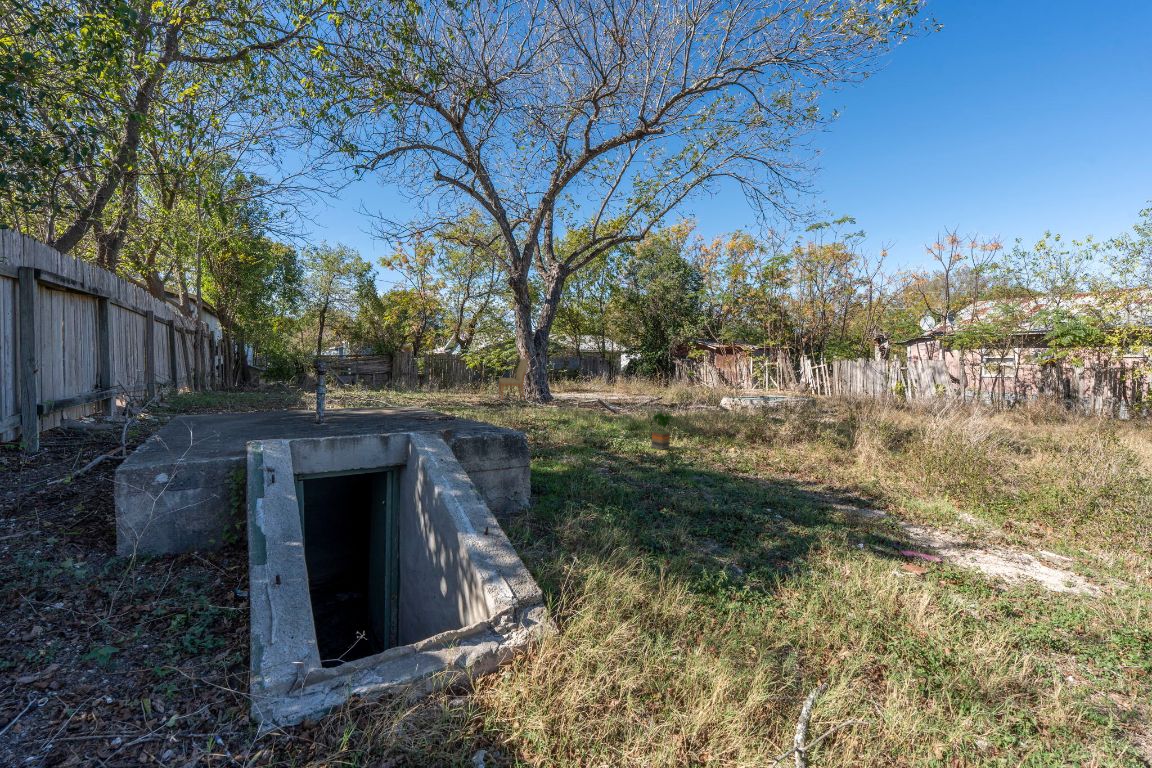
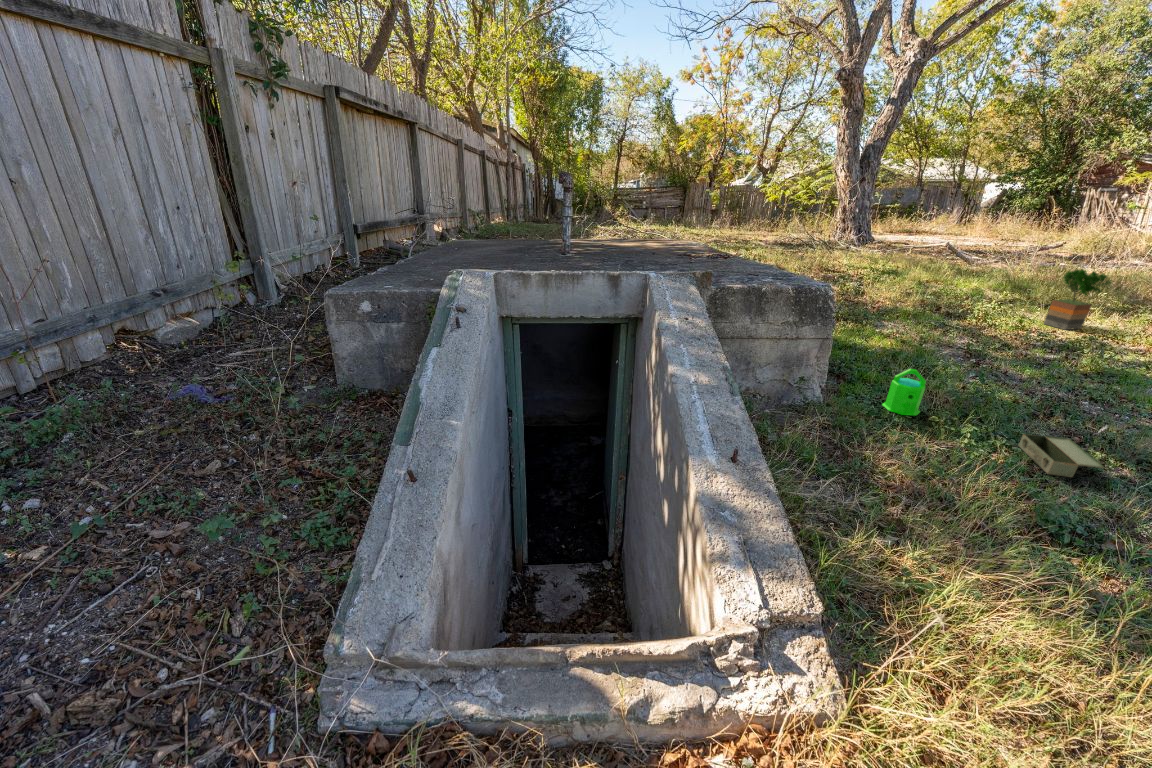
chair: present [499,359,528,400] -> none [798,186,846,241]
watering can: none [567,479,588,509] -> present [882,369,926,416]
toolbox: none [636,504,669,524] -> present [1019,434,1104,477]

